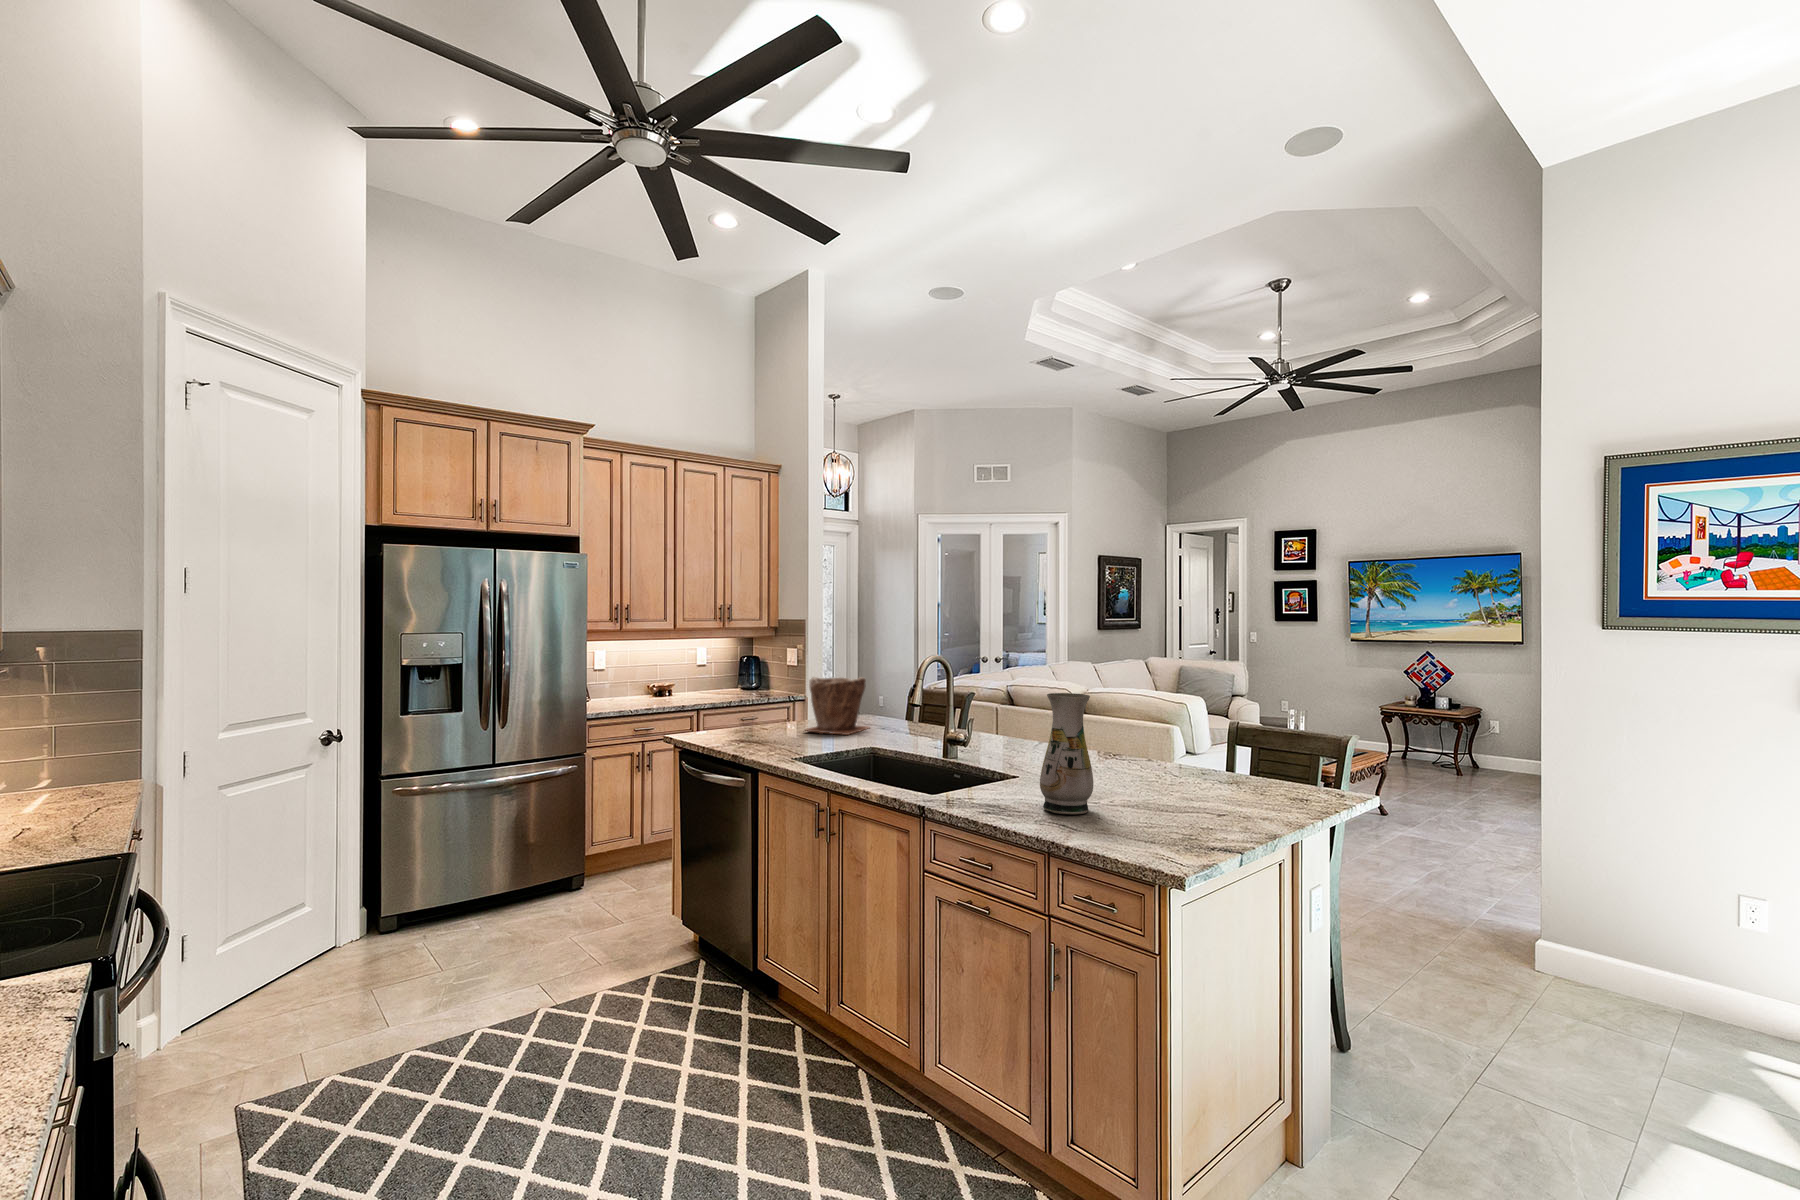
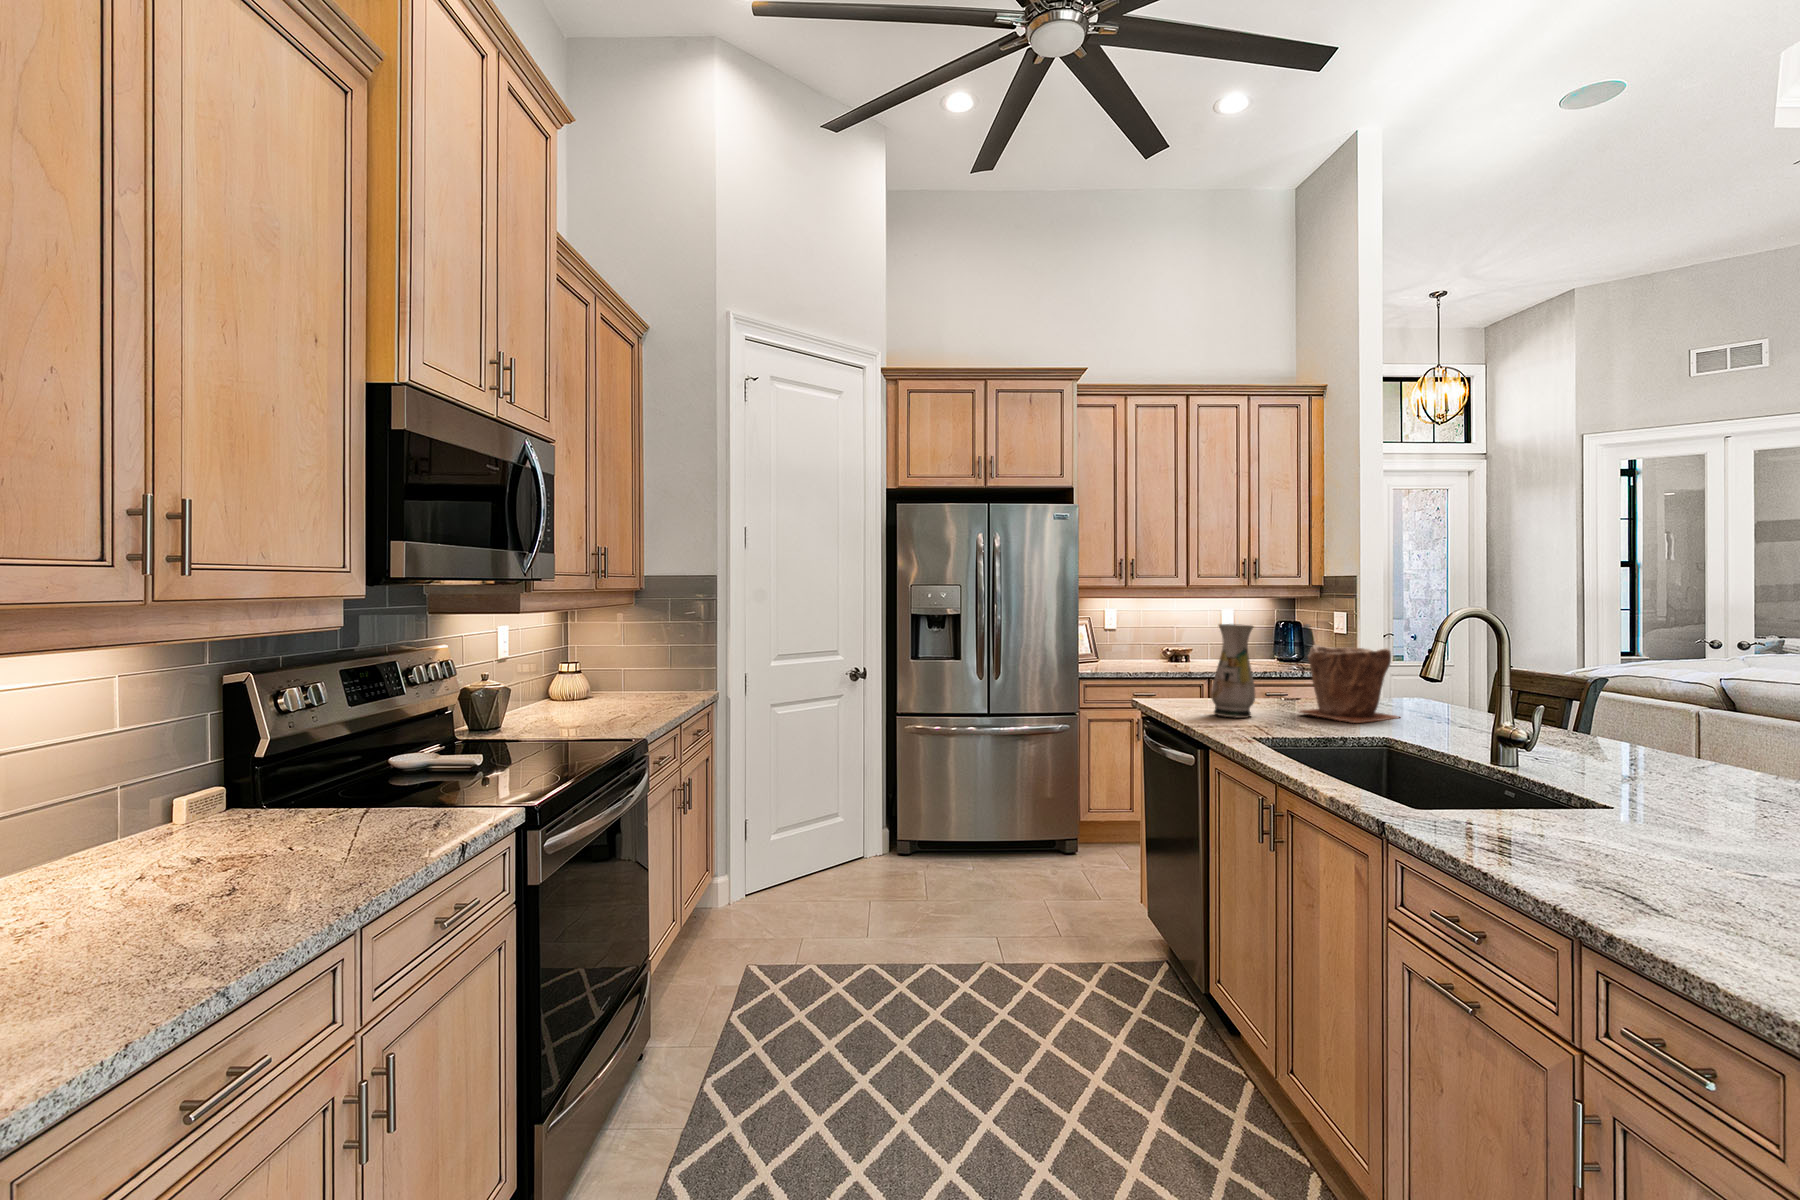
vase: present [1040,693,1093,814] -> present [1211,624,1255,718]

